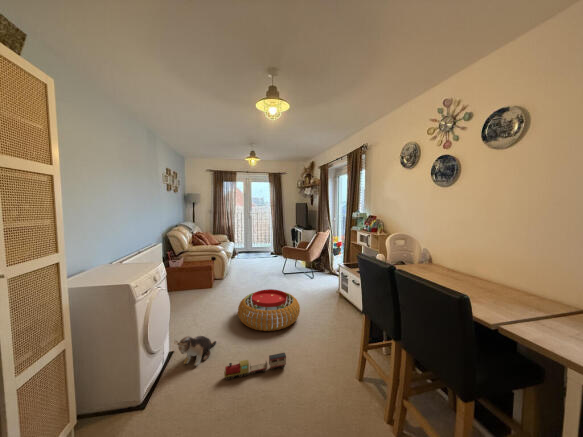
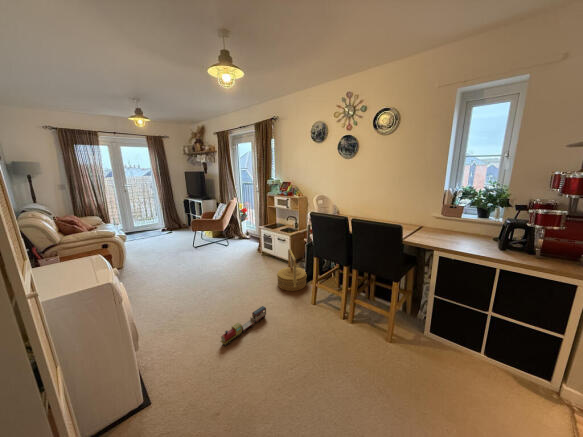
pouf: present [238,289,300,331] -> none [185,261,248,302]
woven basket: none [326,295,365,351] -> present [277,249,307,291]
plush toy: present [174,336,216,366] -> none [160,322,191,355]

